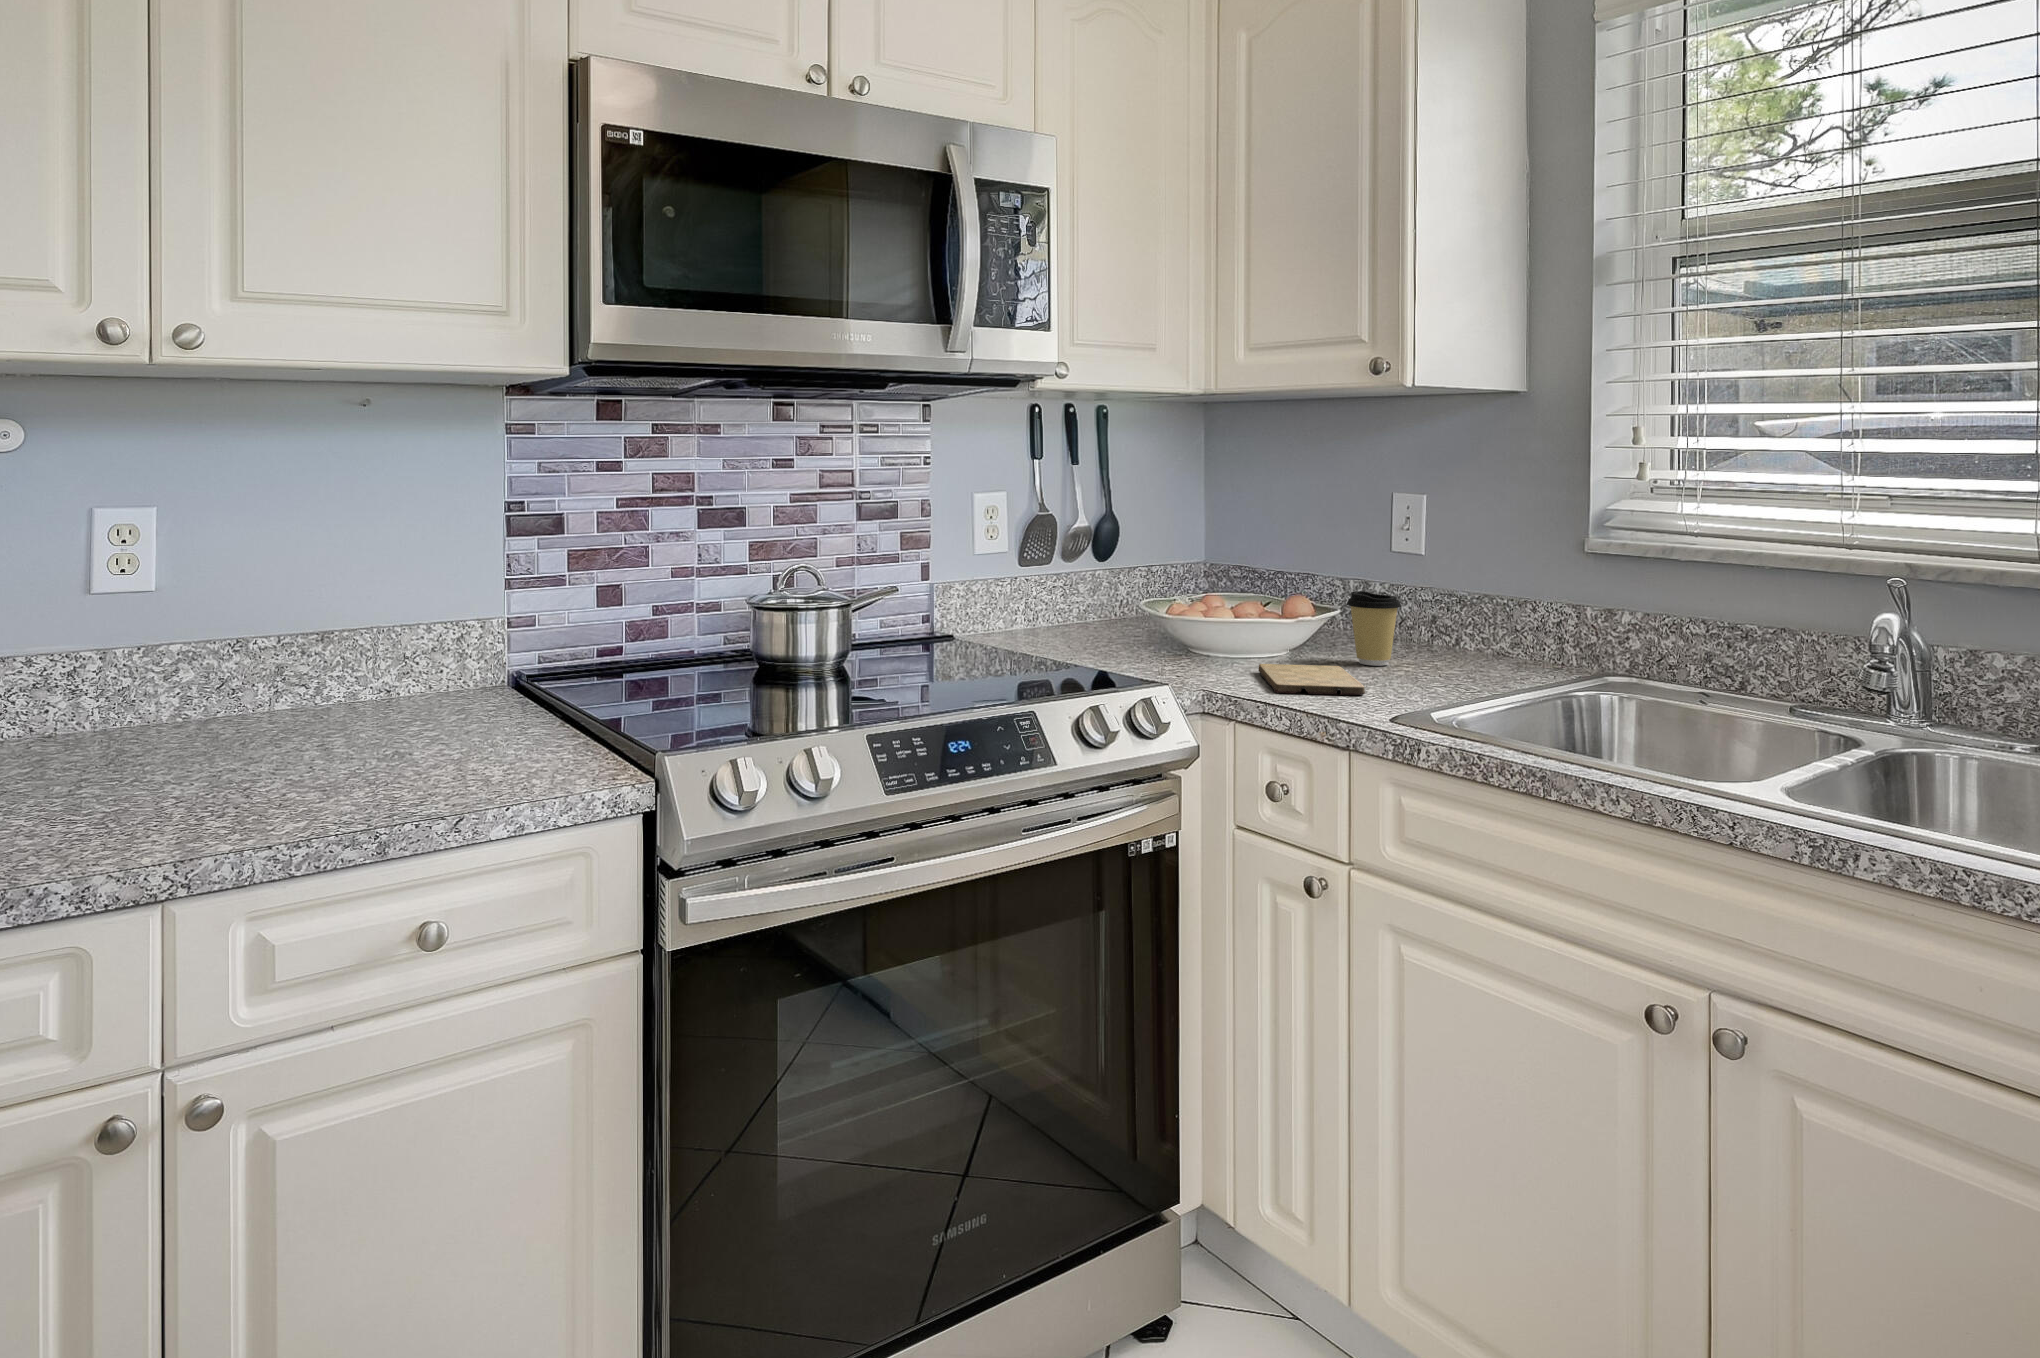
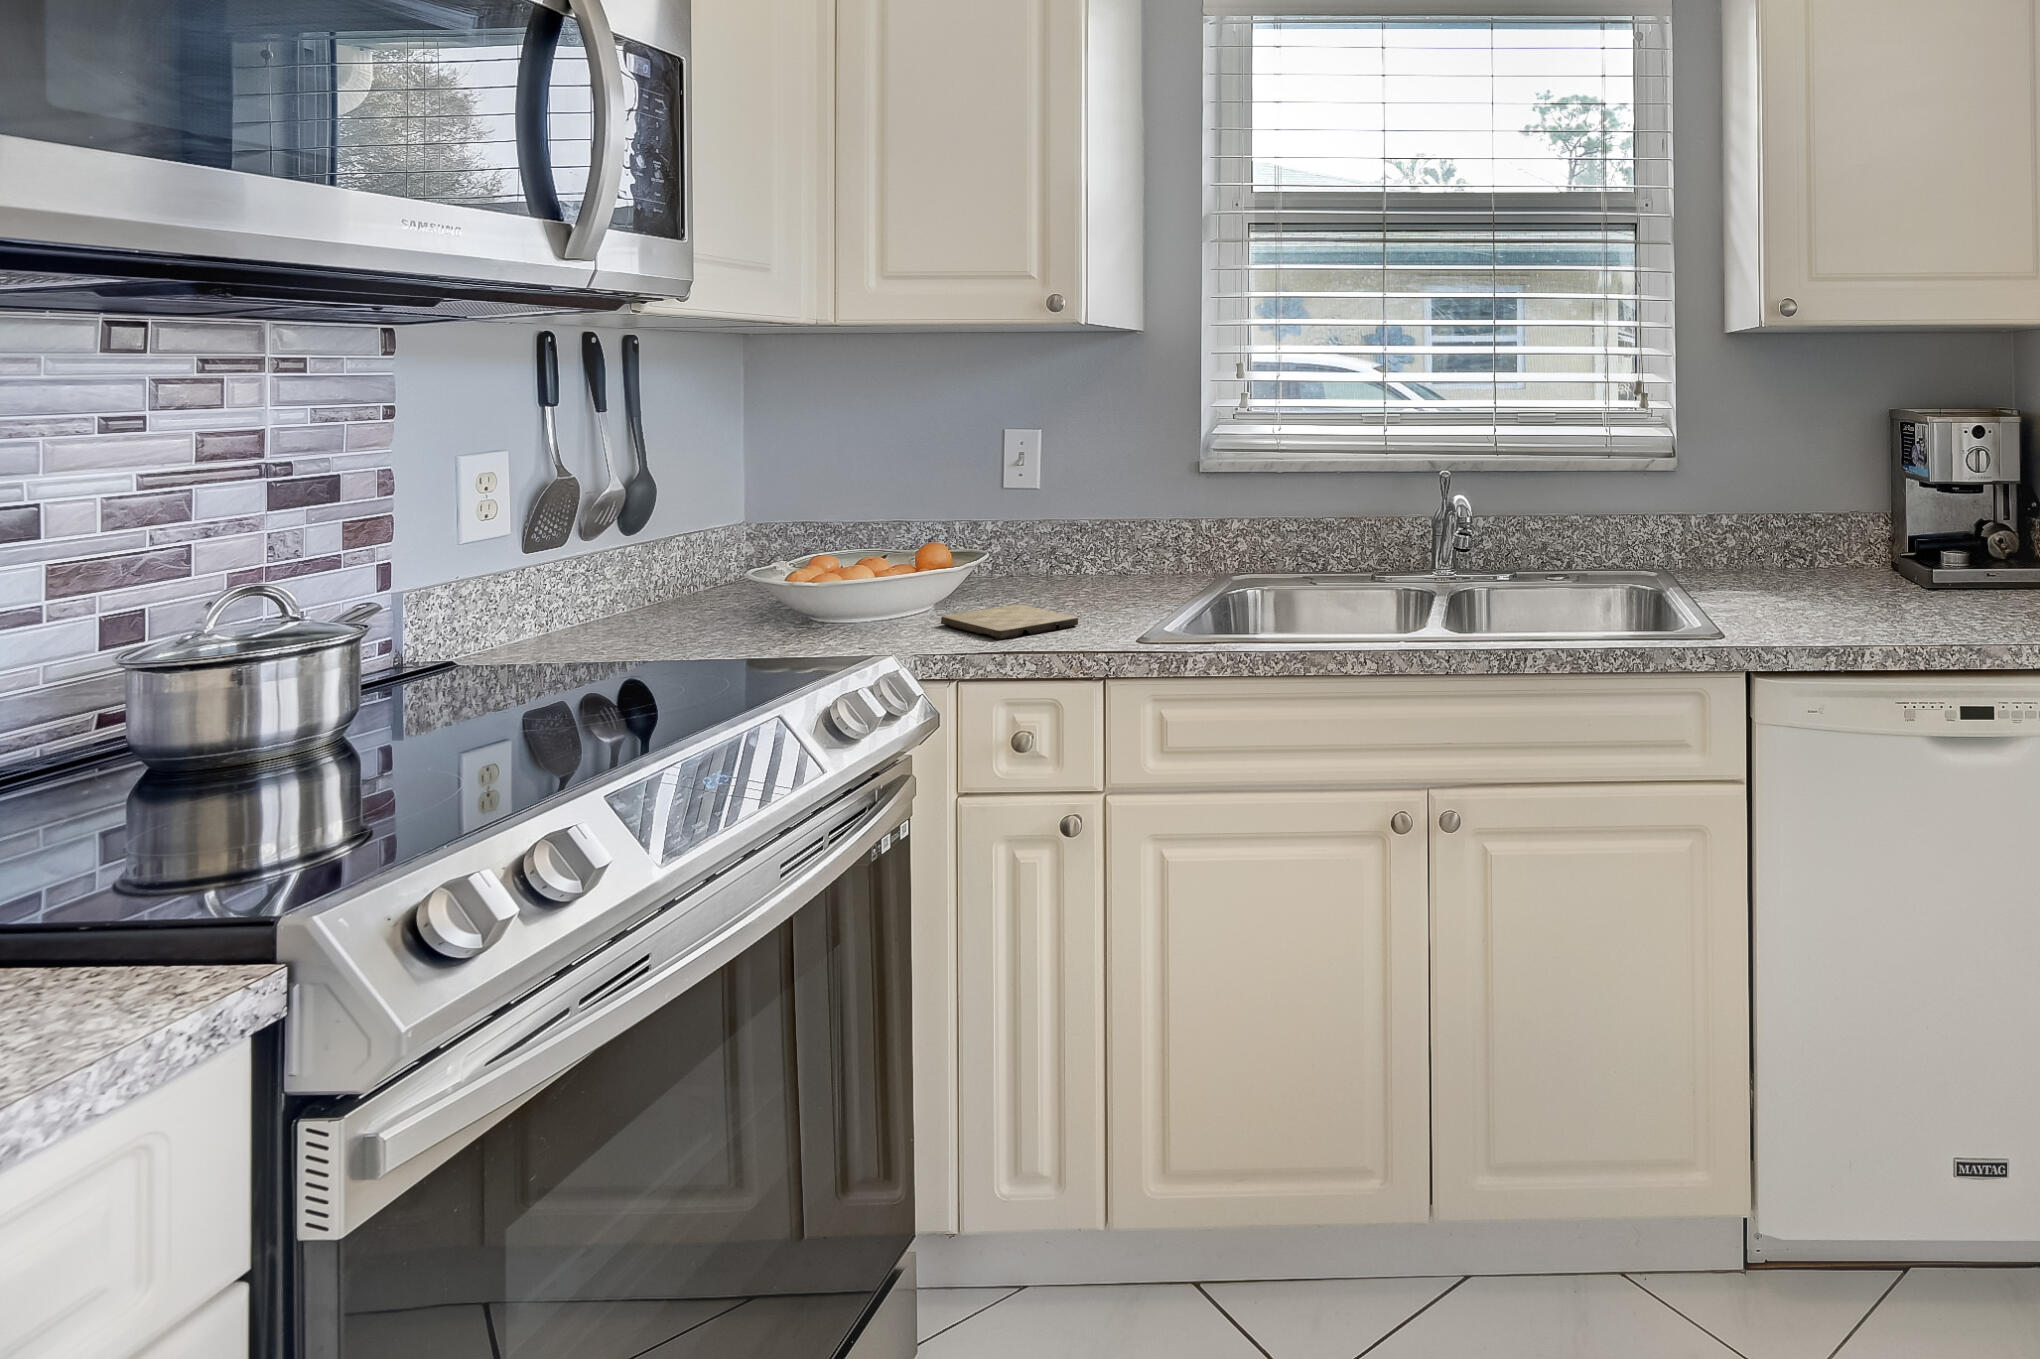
coffee cup: present [1347,591,1401,666] -> none [1001,529,1055,600]

